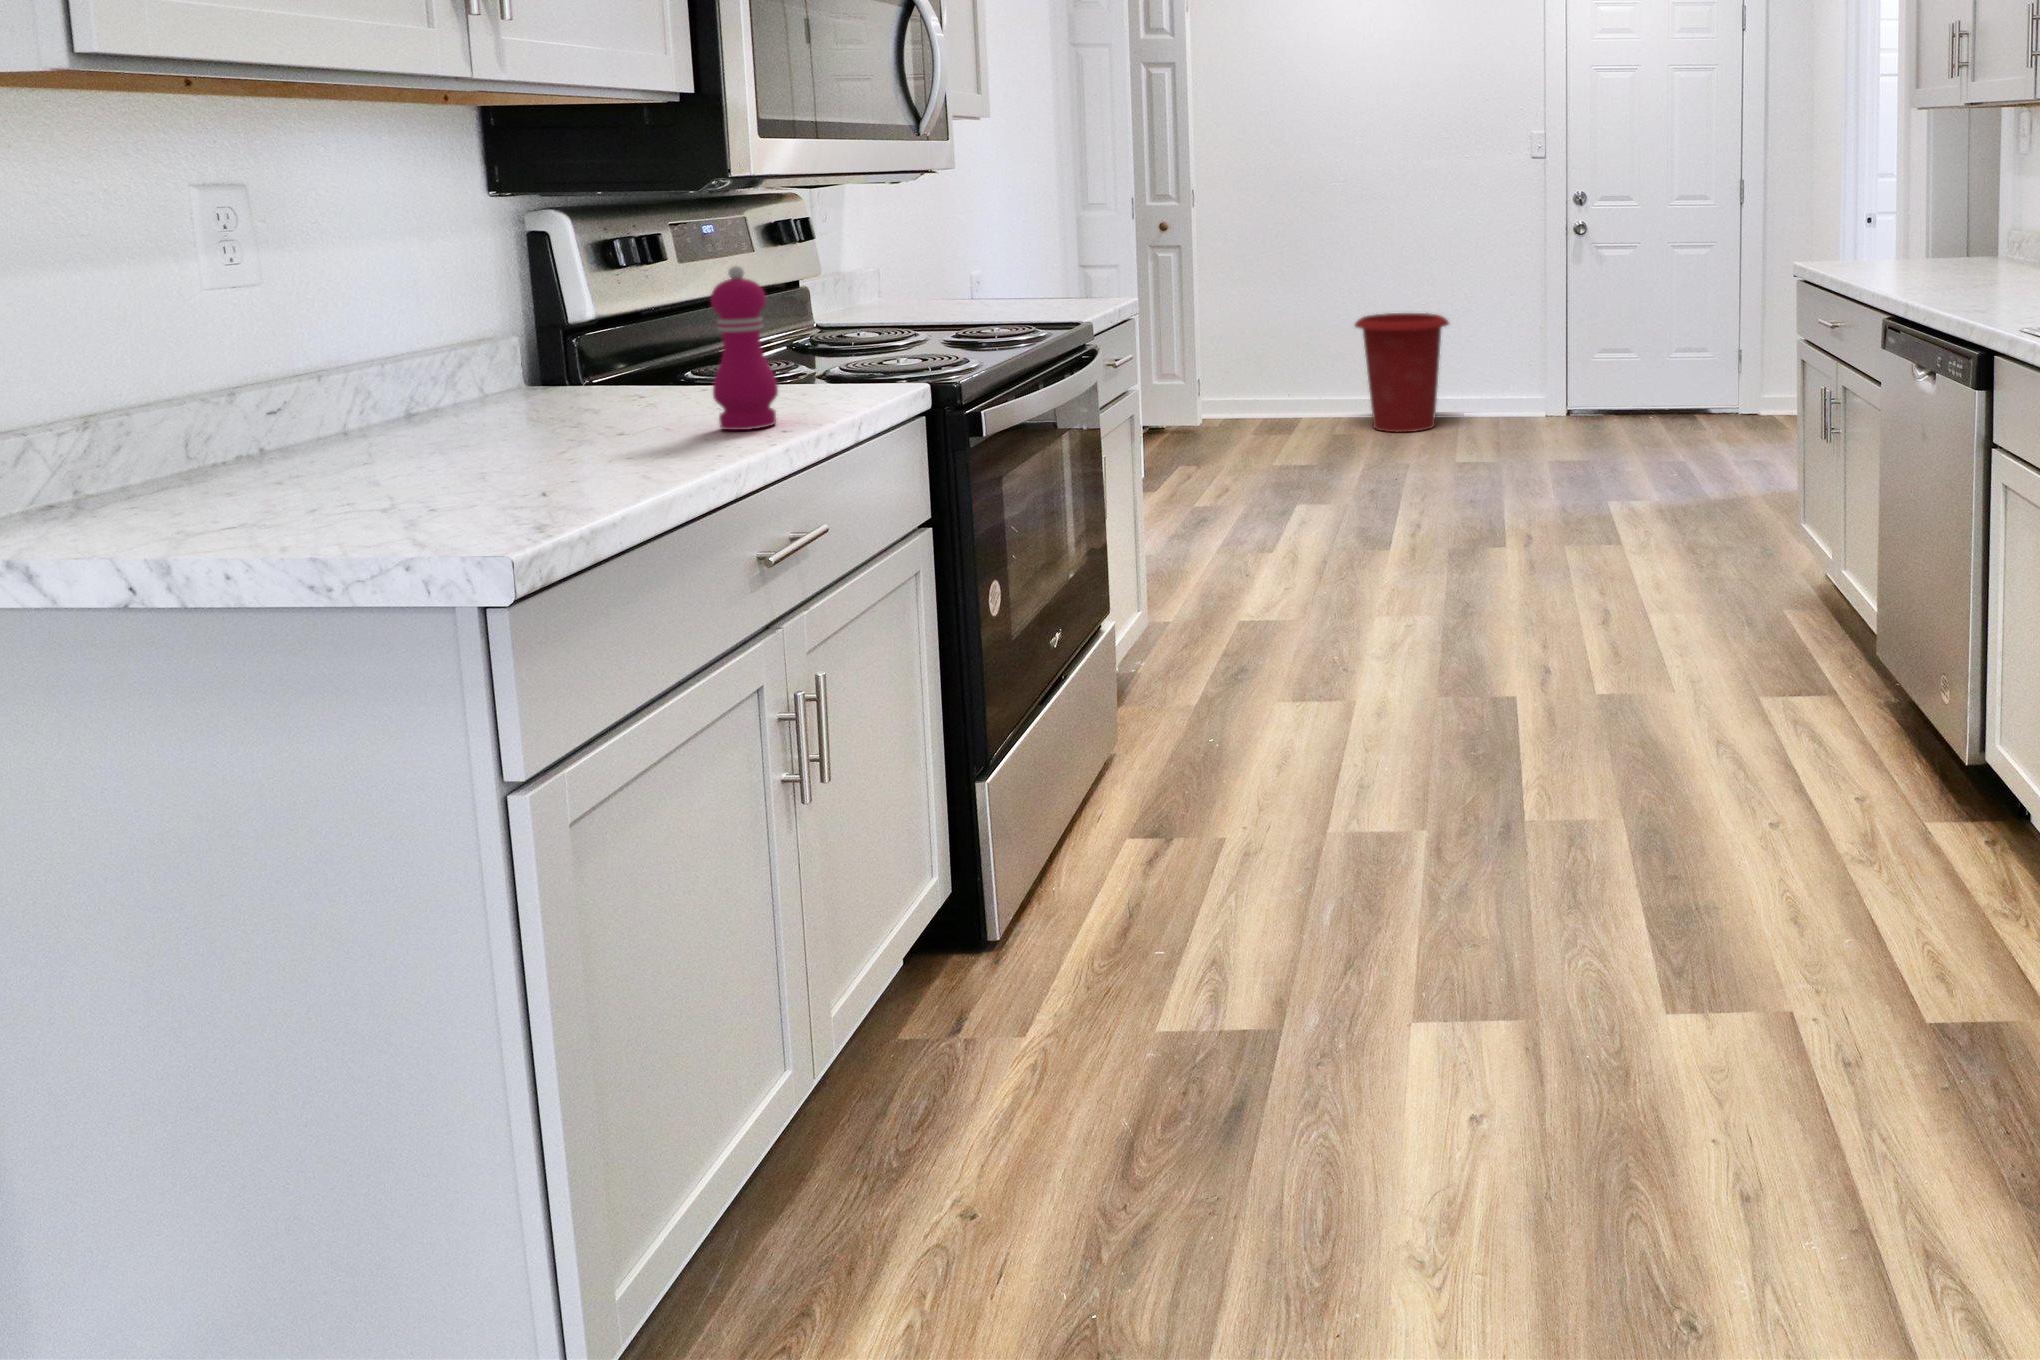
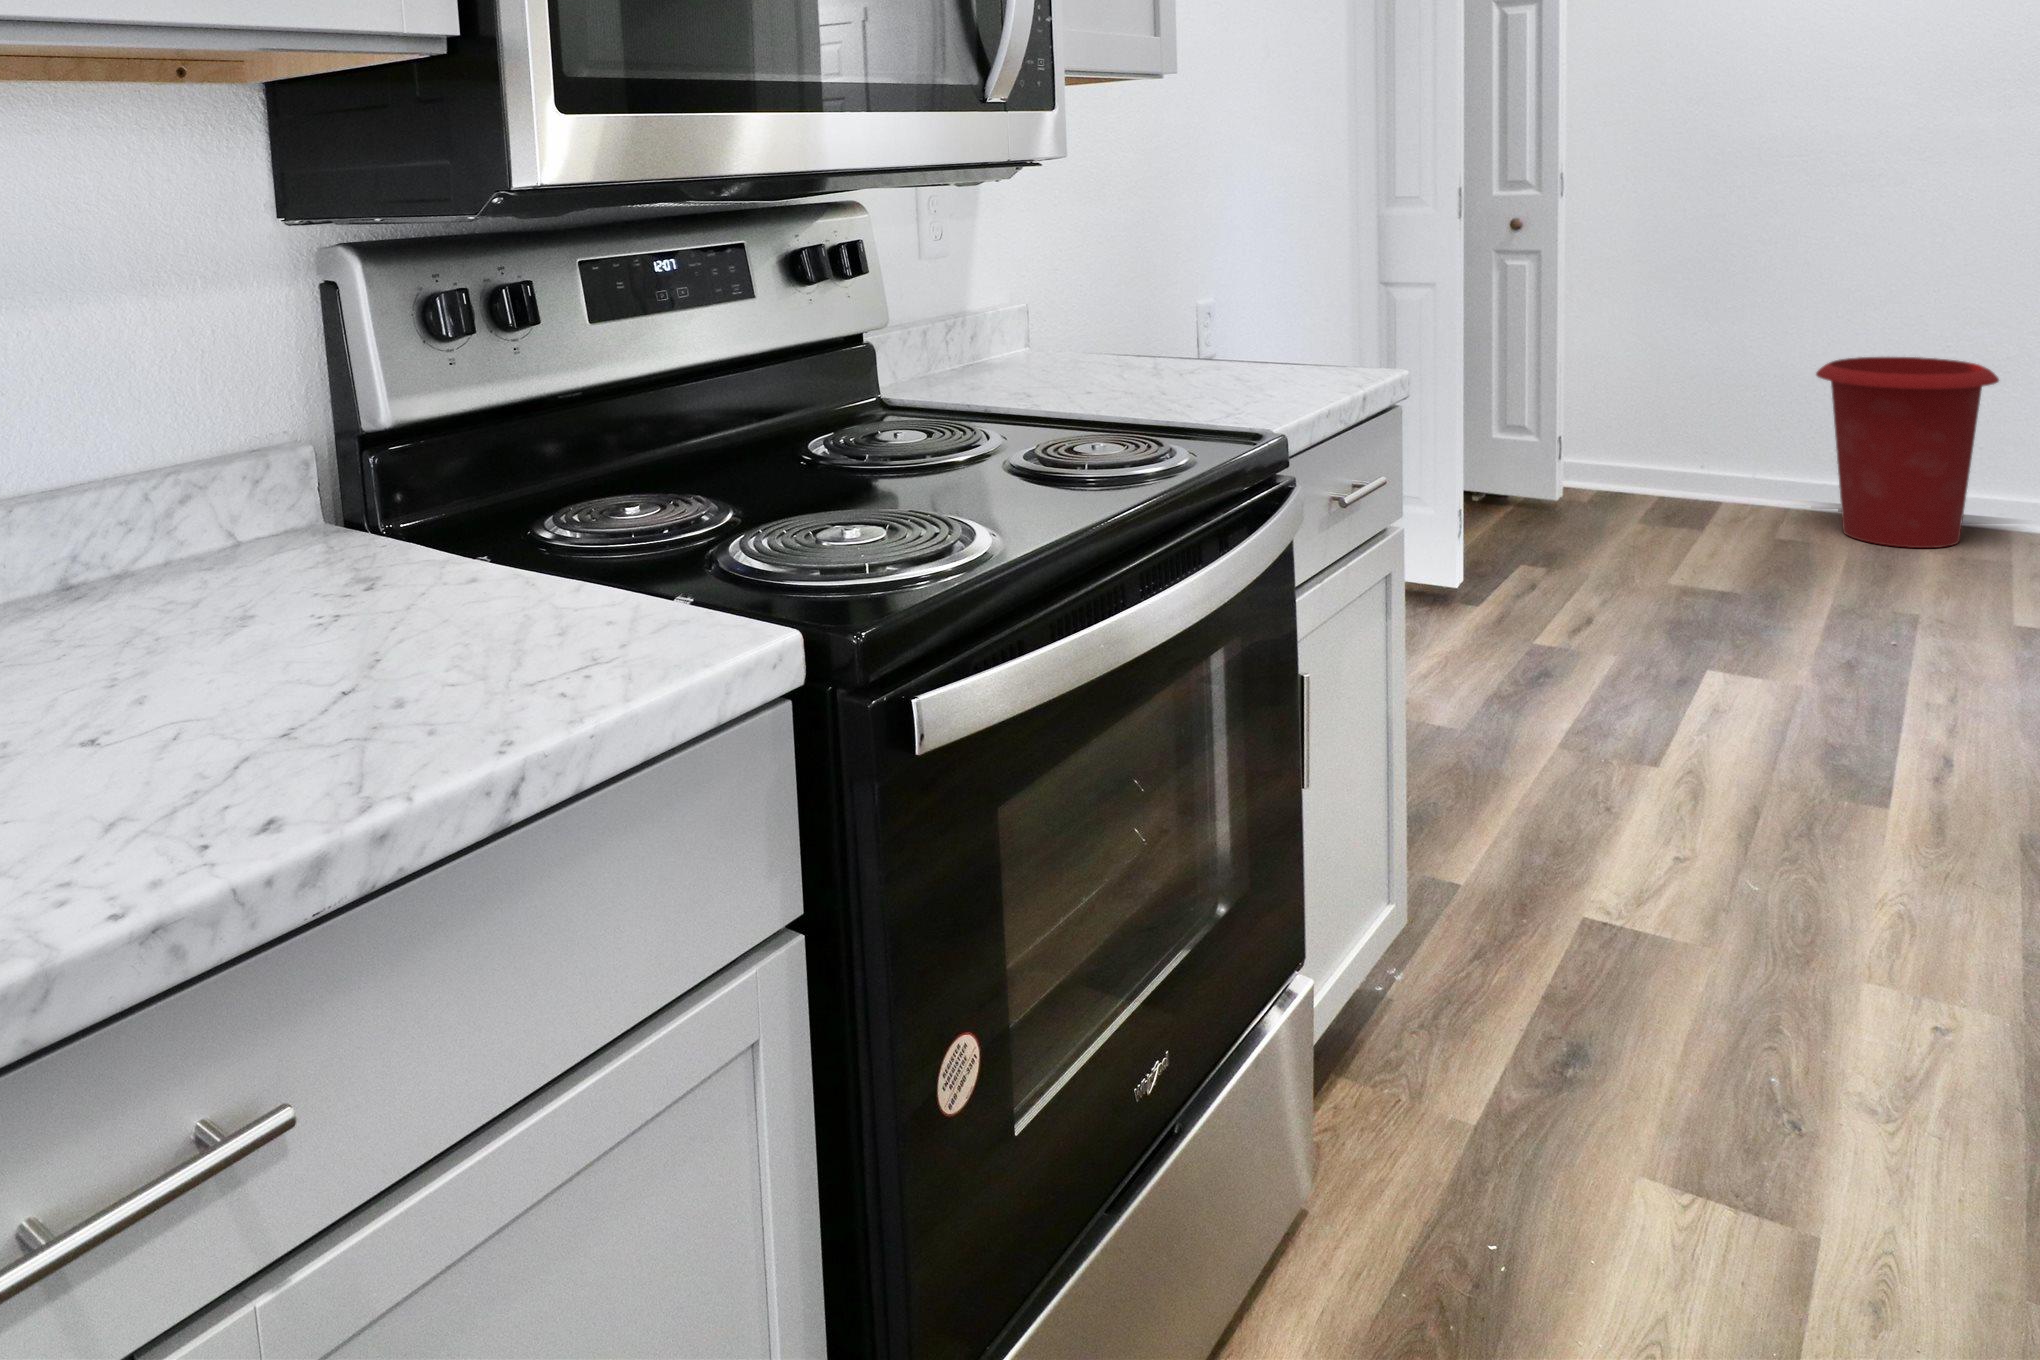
pepper mill: present [711,266,778,430] -> none [145,419,307,814]

